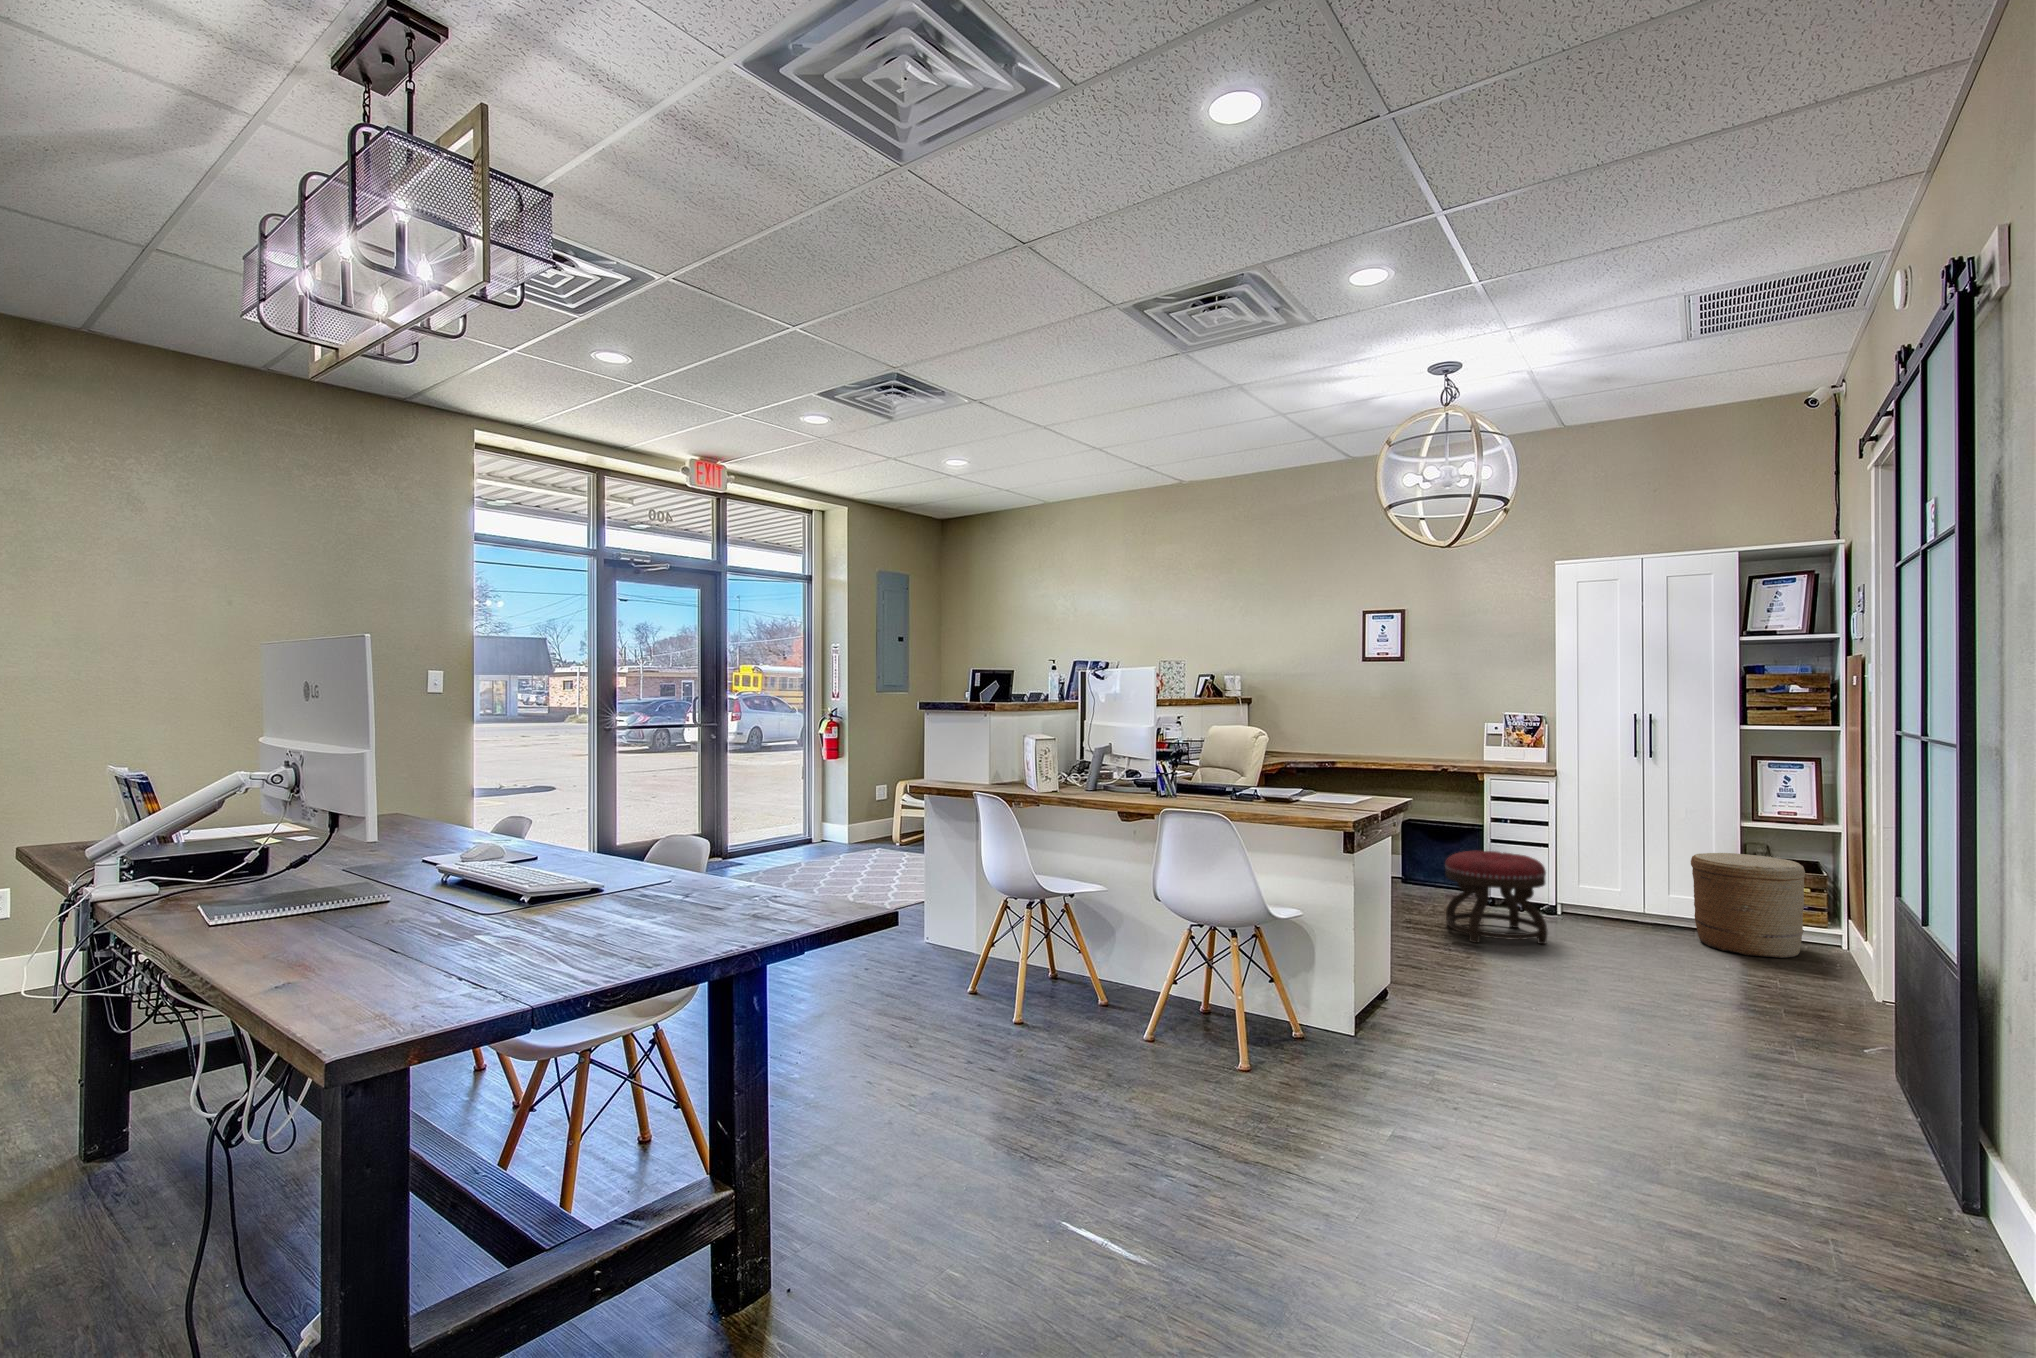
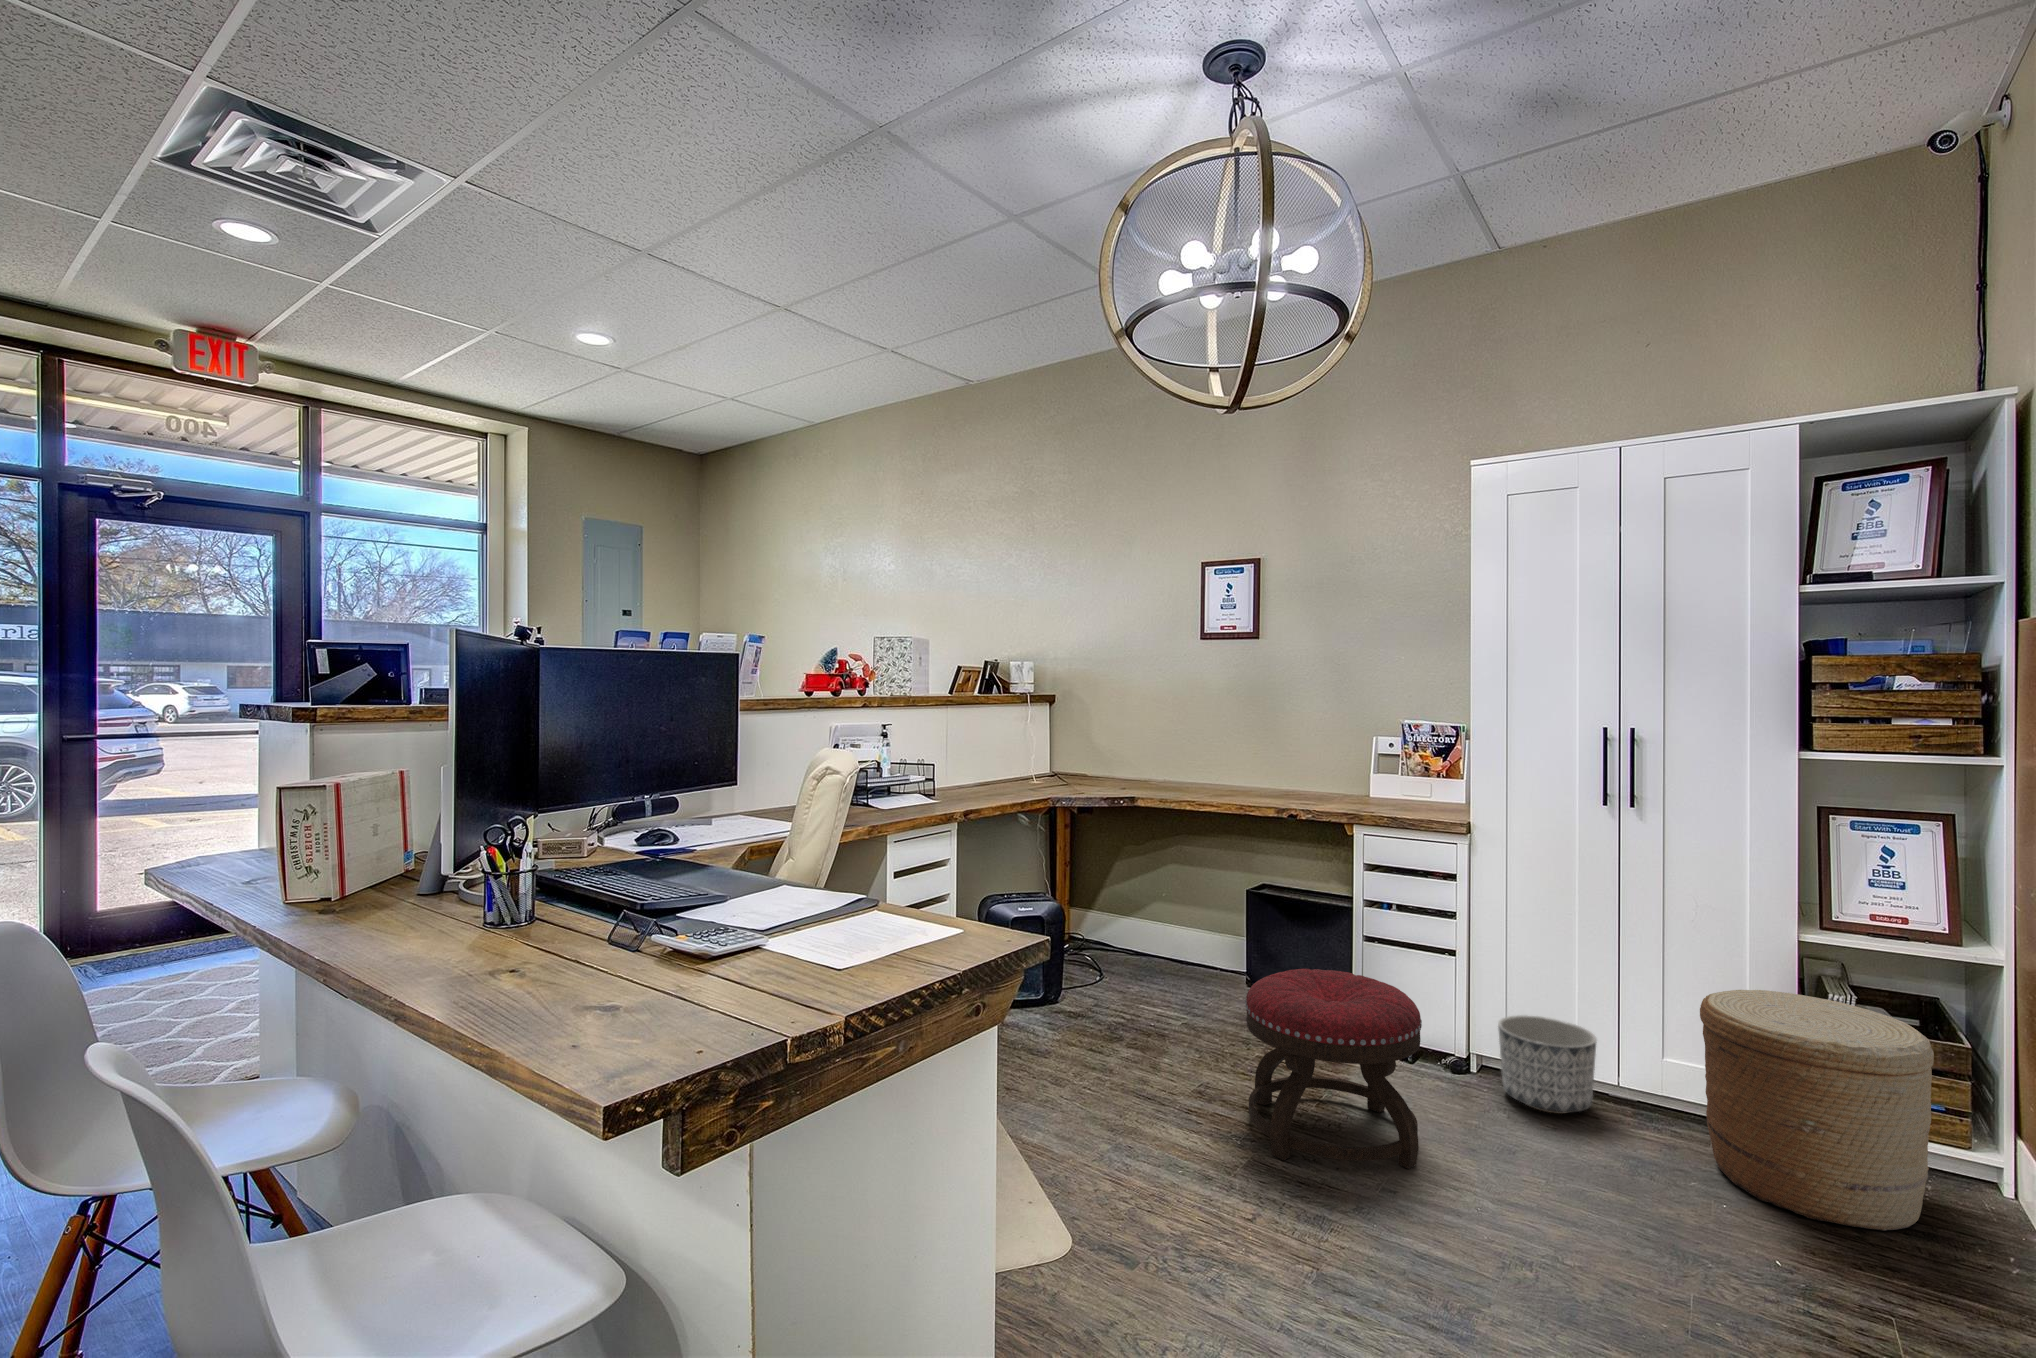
planter: none [1578,879,1634,927] -> present [1498,1015,1597,1114]

